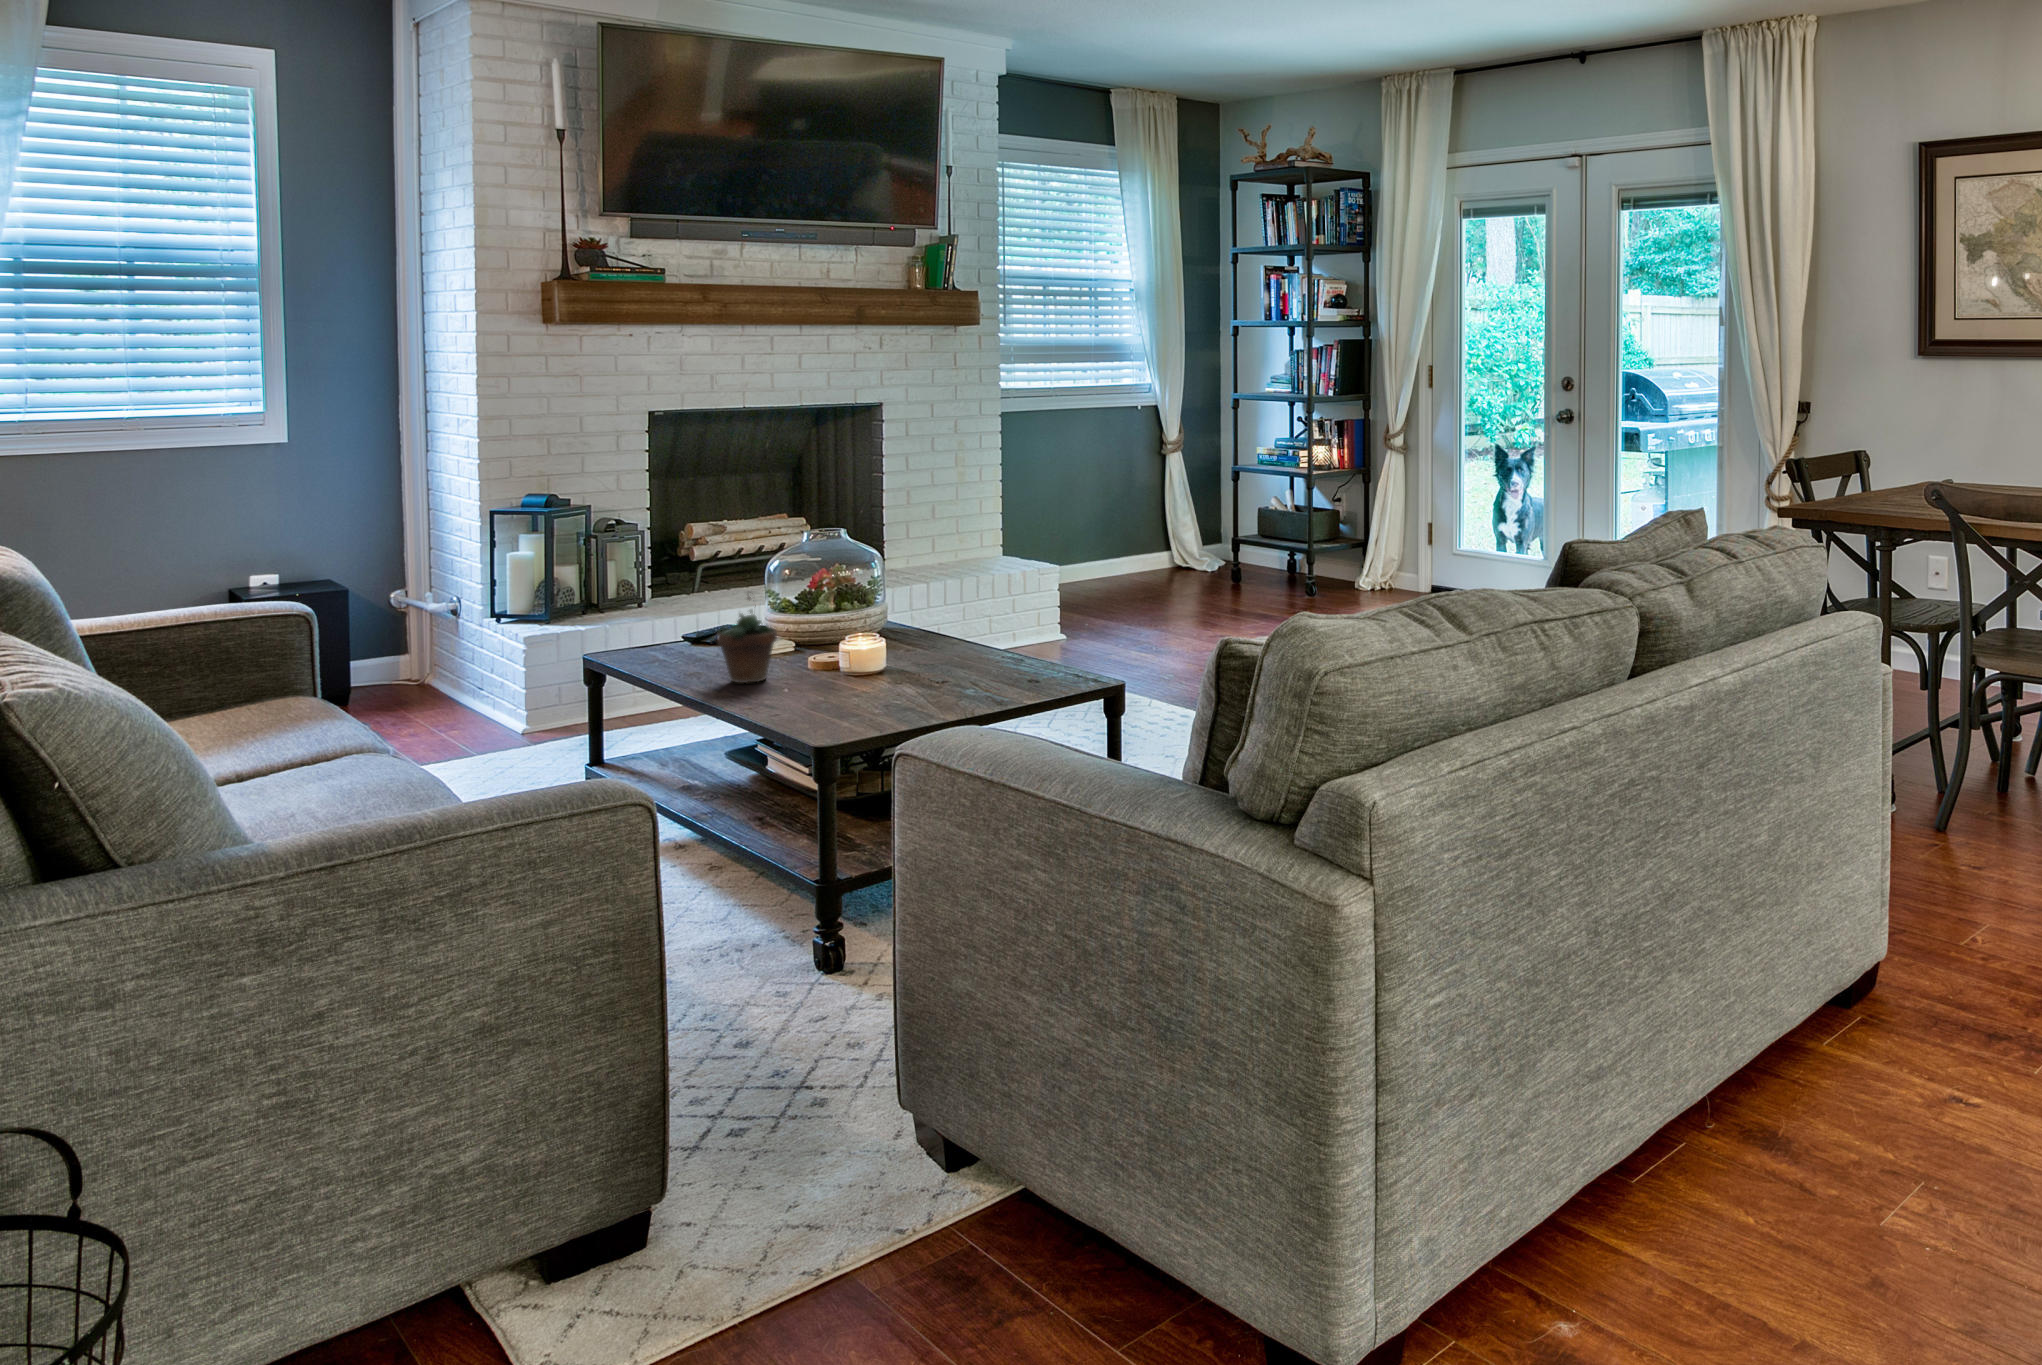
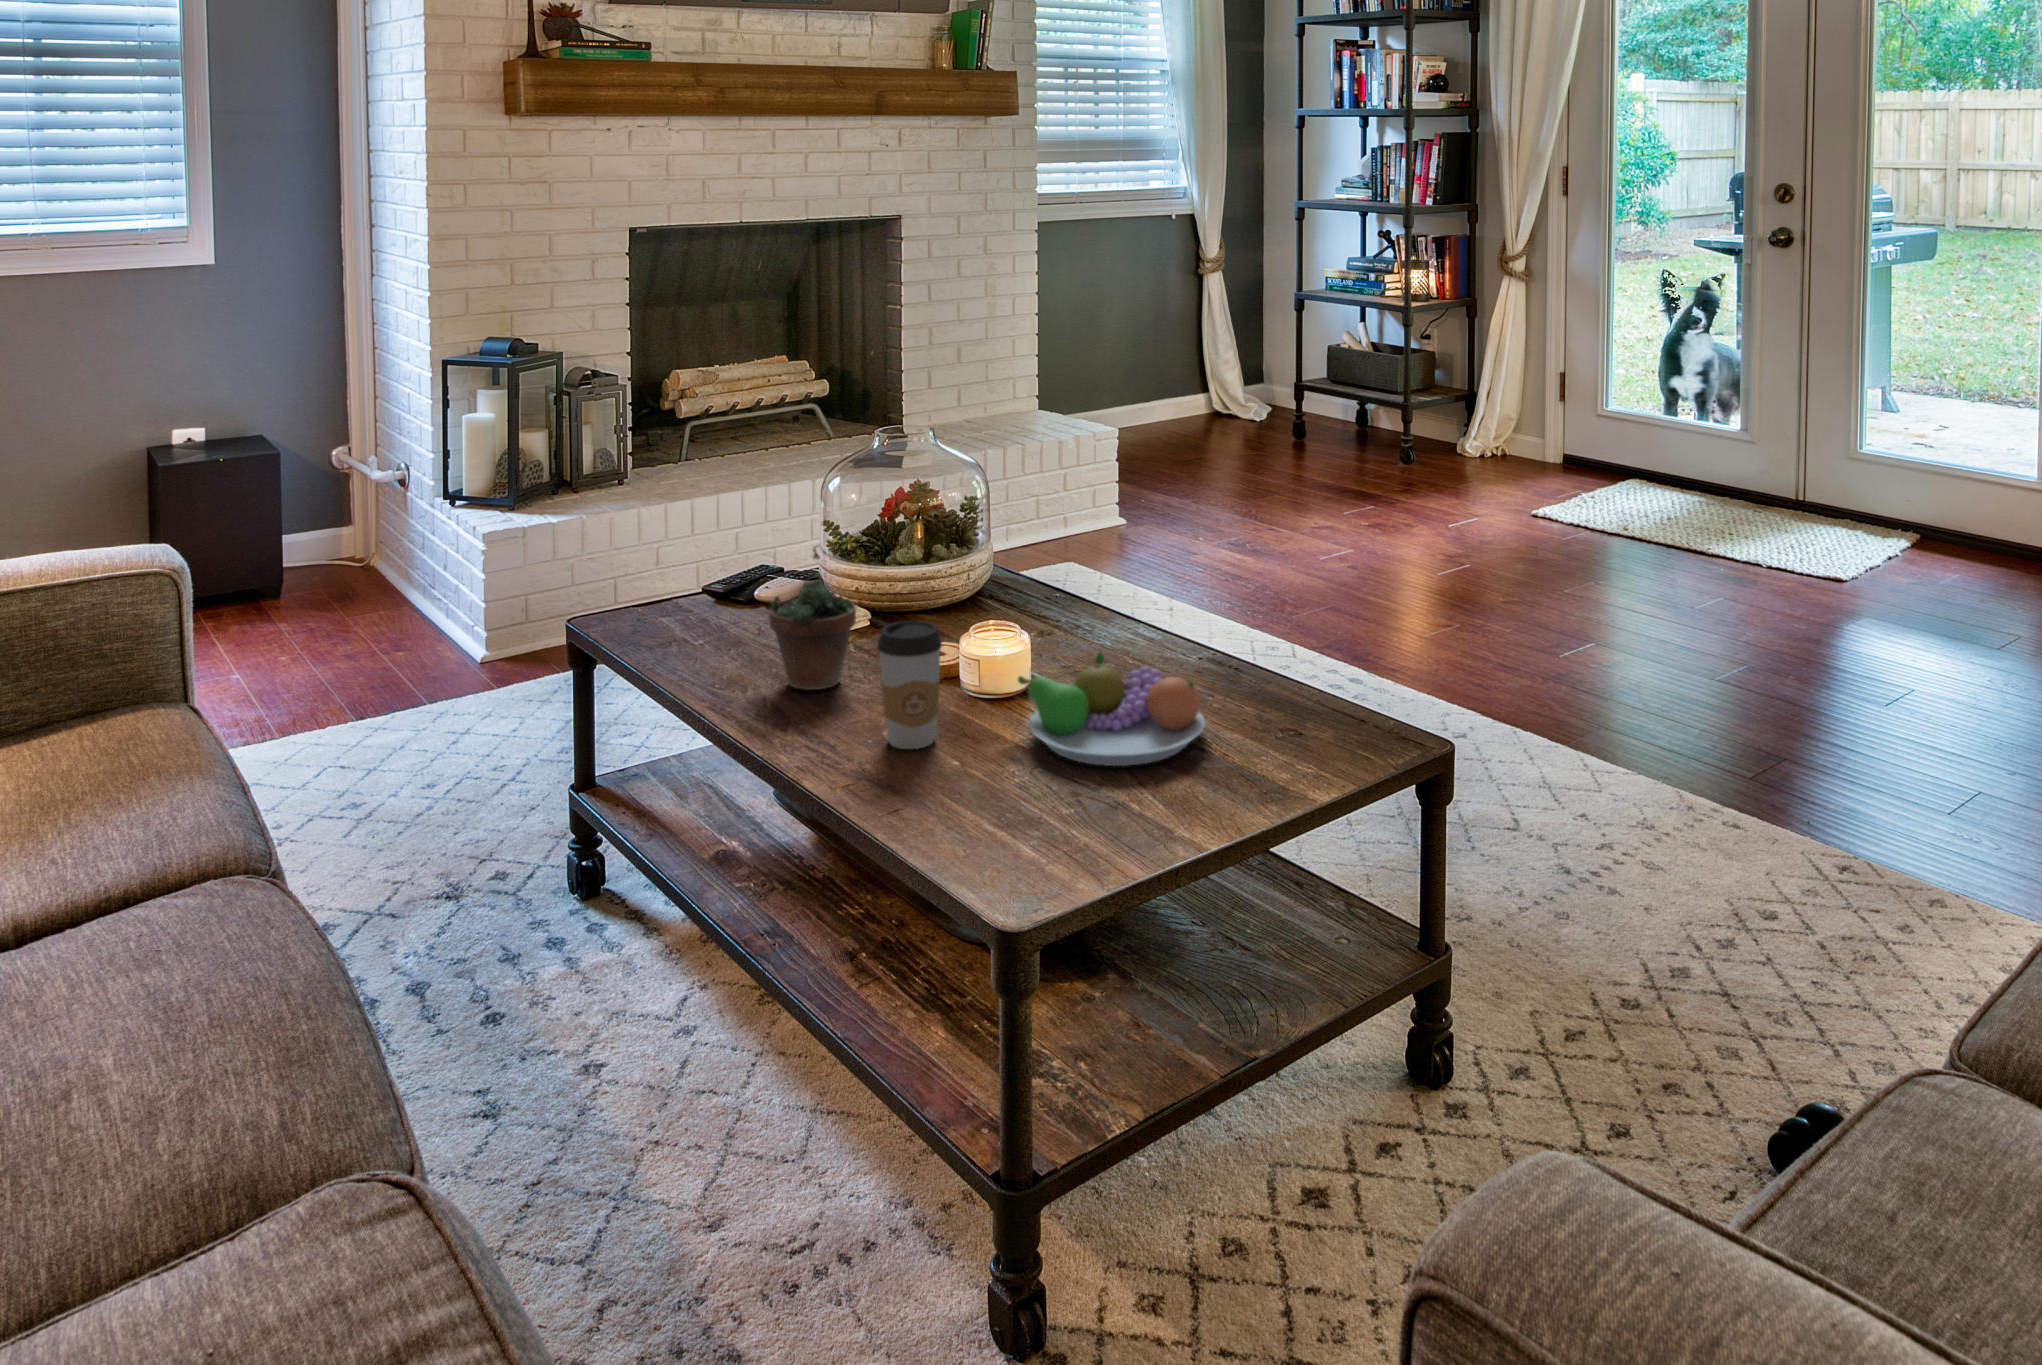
coffee cup: none [780,628,823,704] -> present [878,621,942,749]
fruit bowl: none [875,648,991,706] -> present [1018,652,1205,766]

